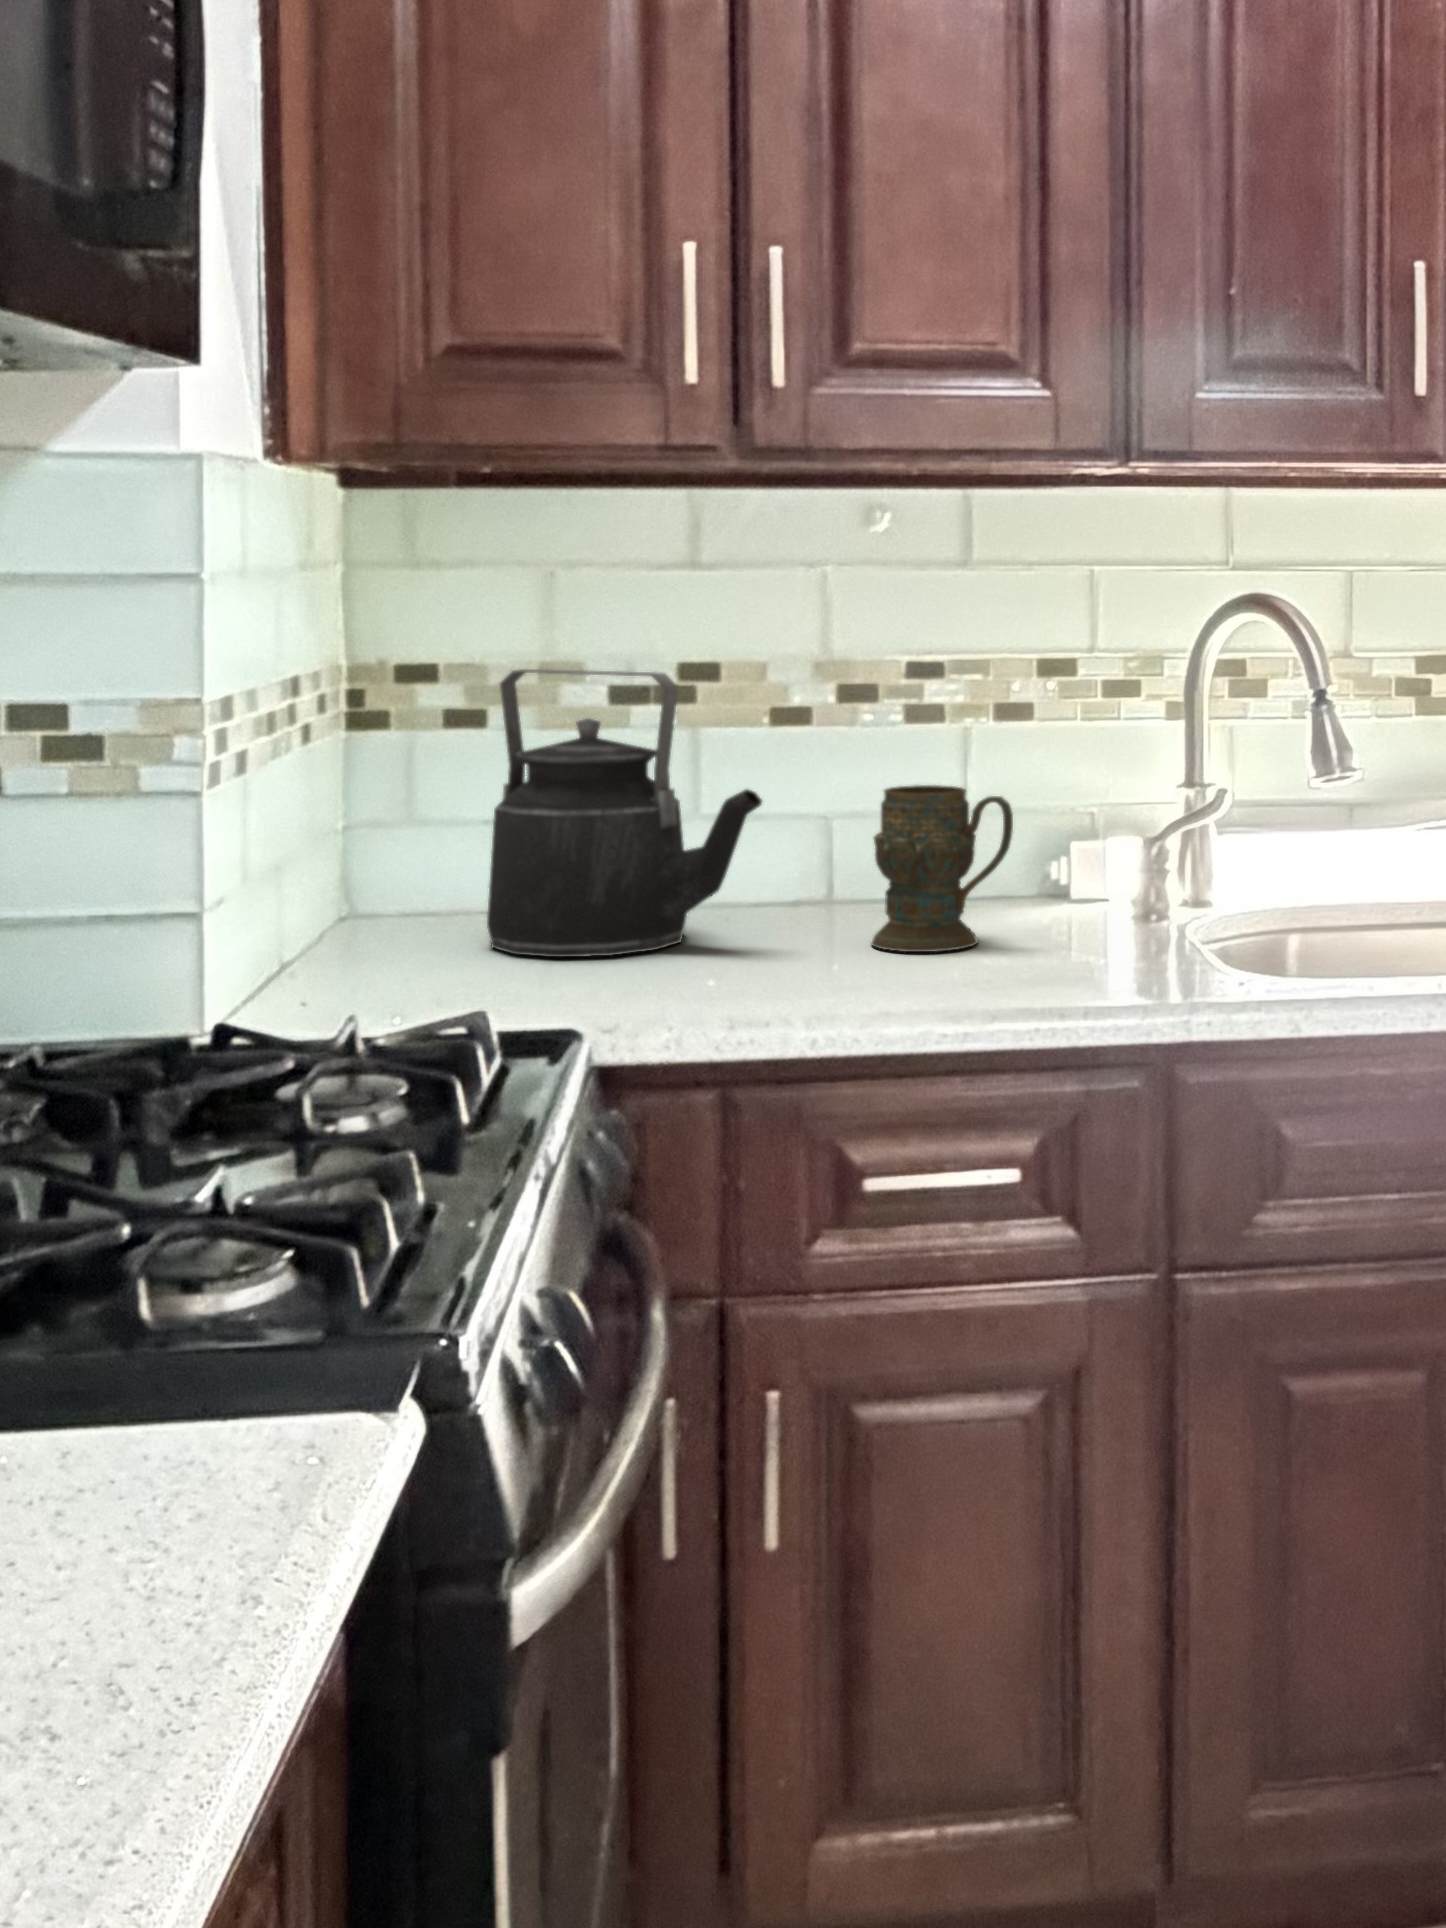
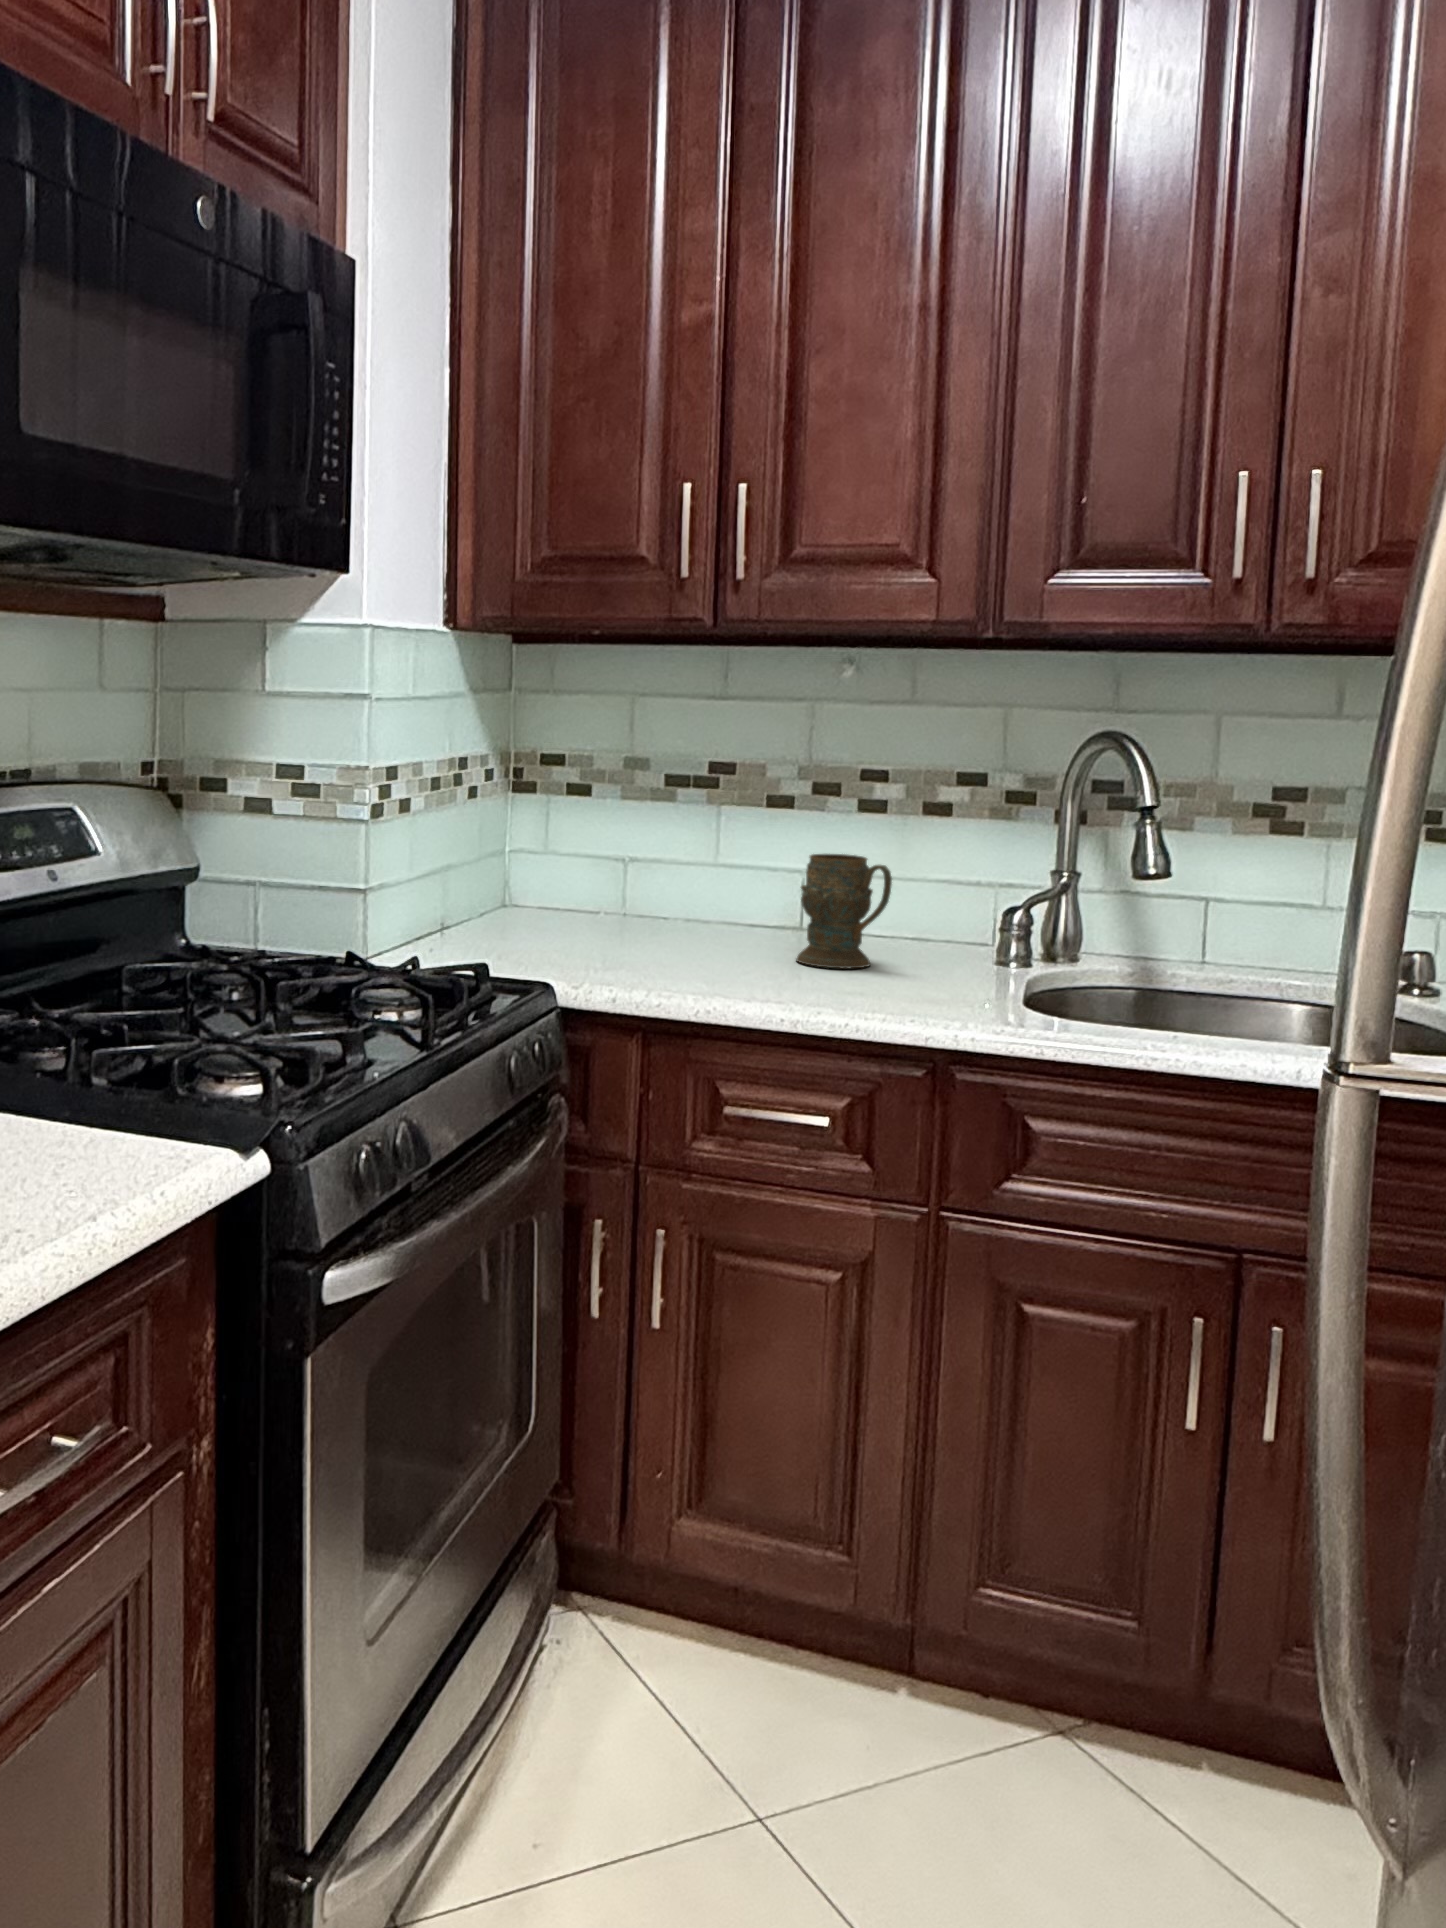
kettle: present [487,669,762,957] -> none [563,761,725,946]

